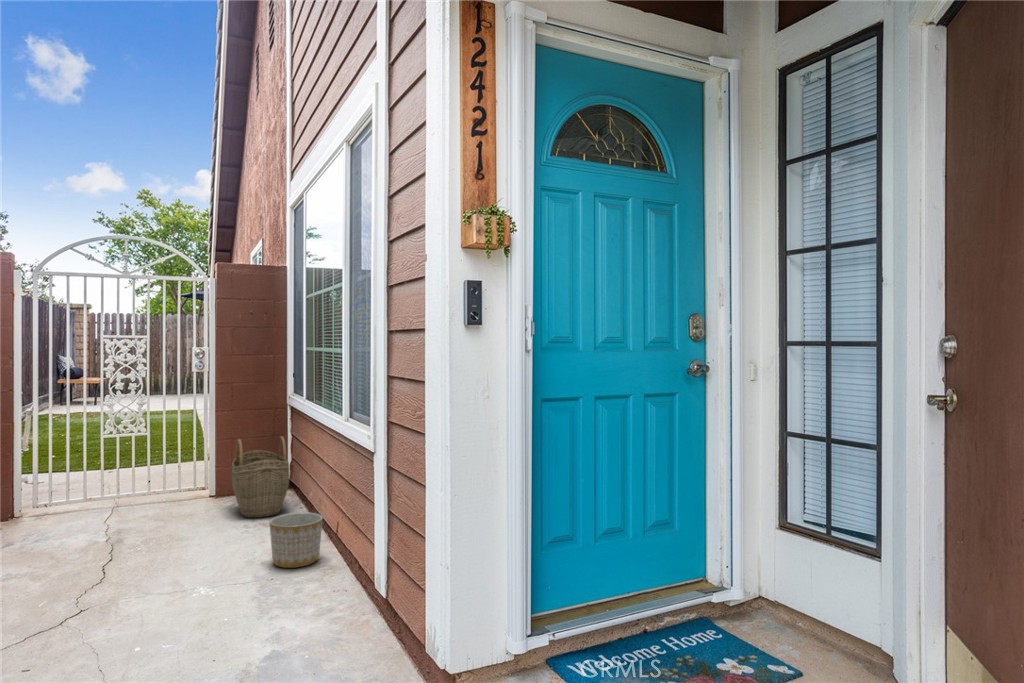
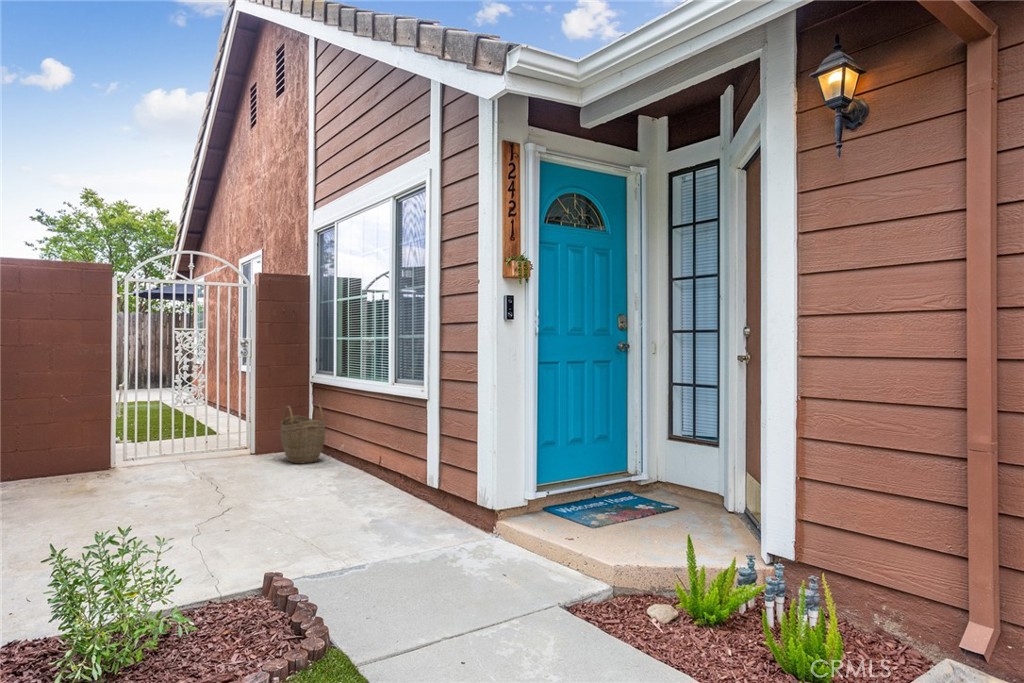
planter: present [270,512,322,568] -> none [336,451,372,486]

